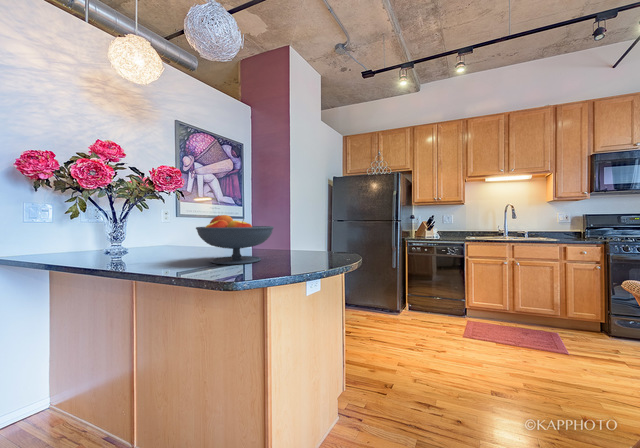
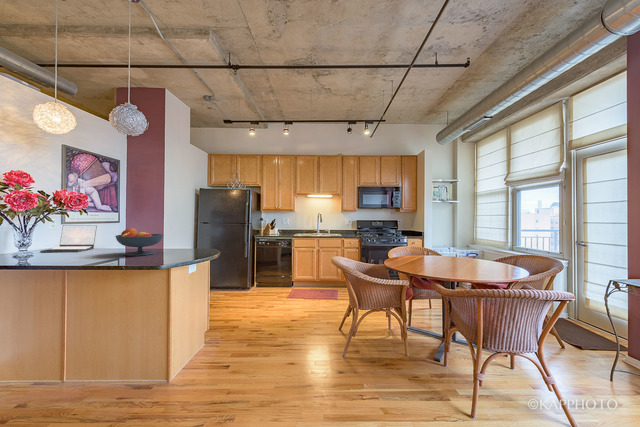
laptop: none [131,217,200,254] -> present [40,225,97,252]

